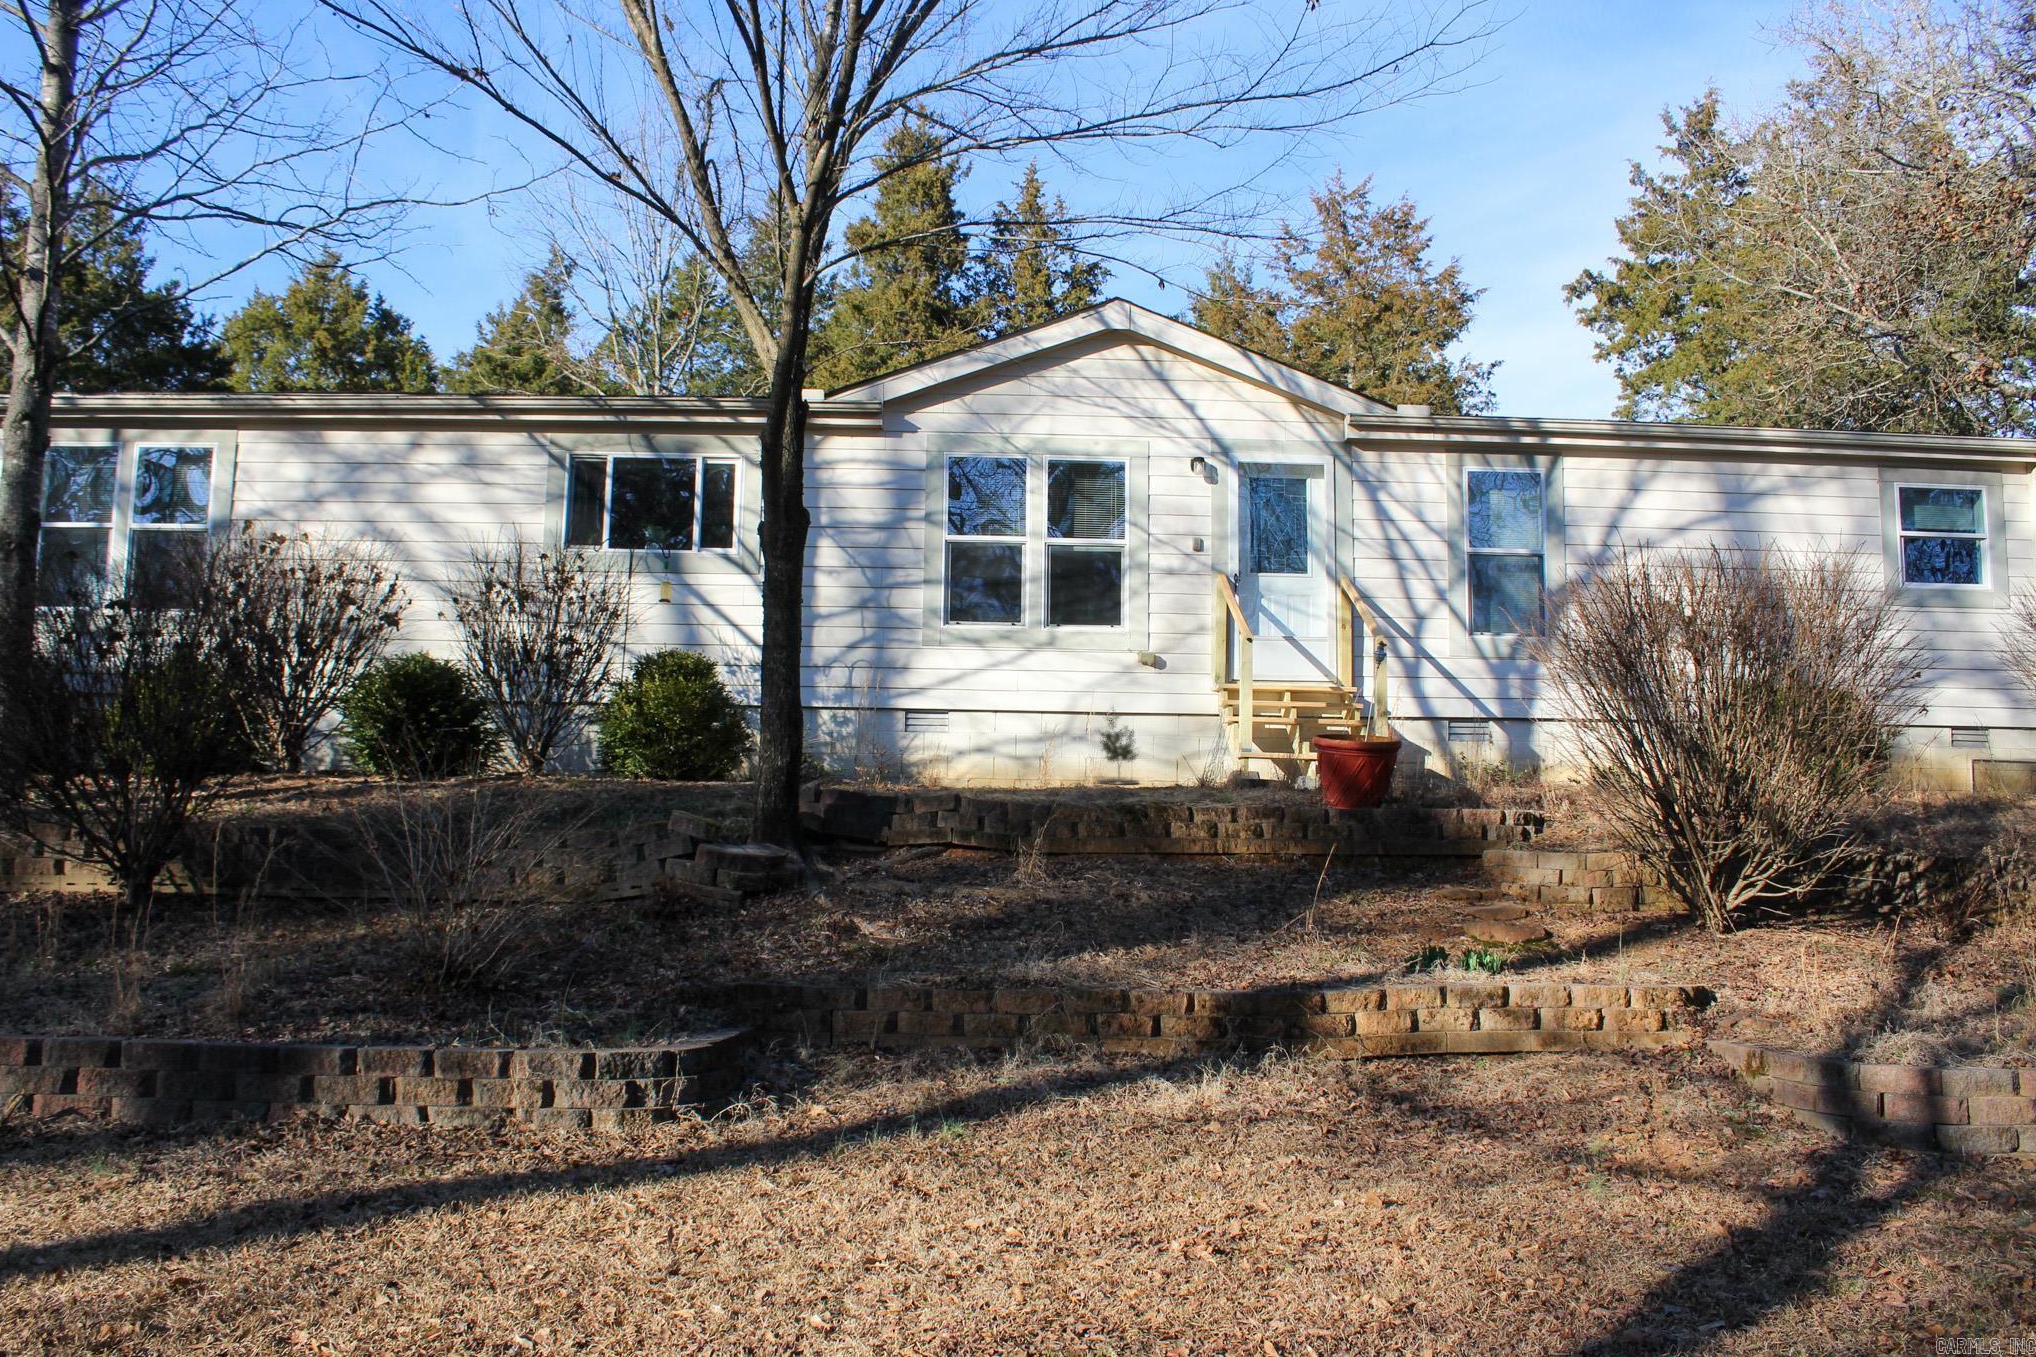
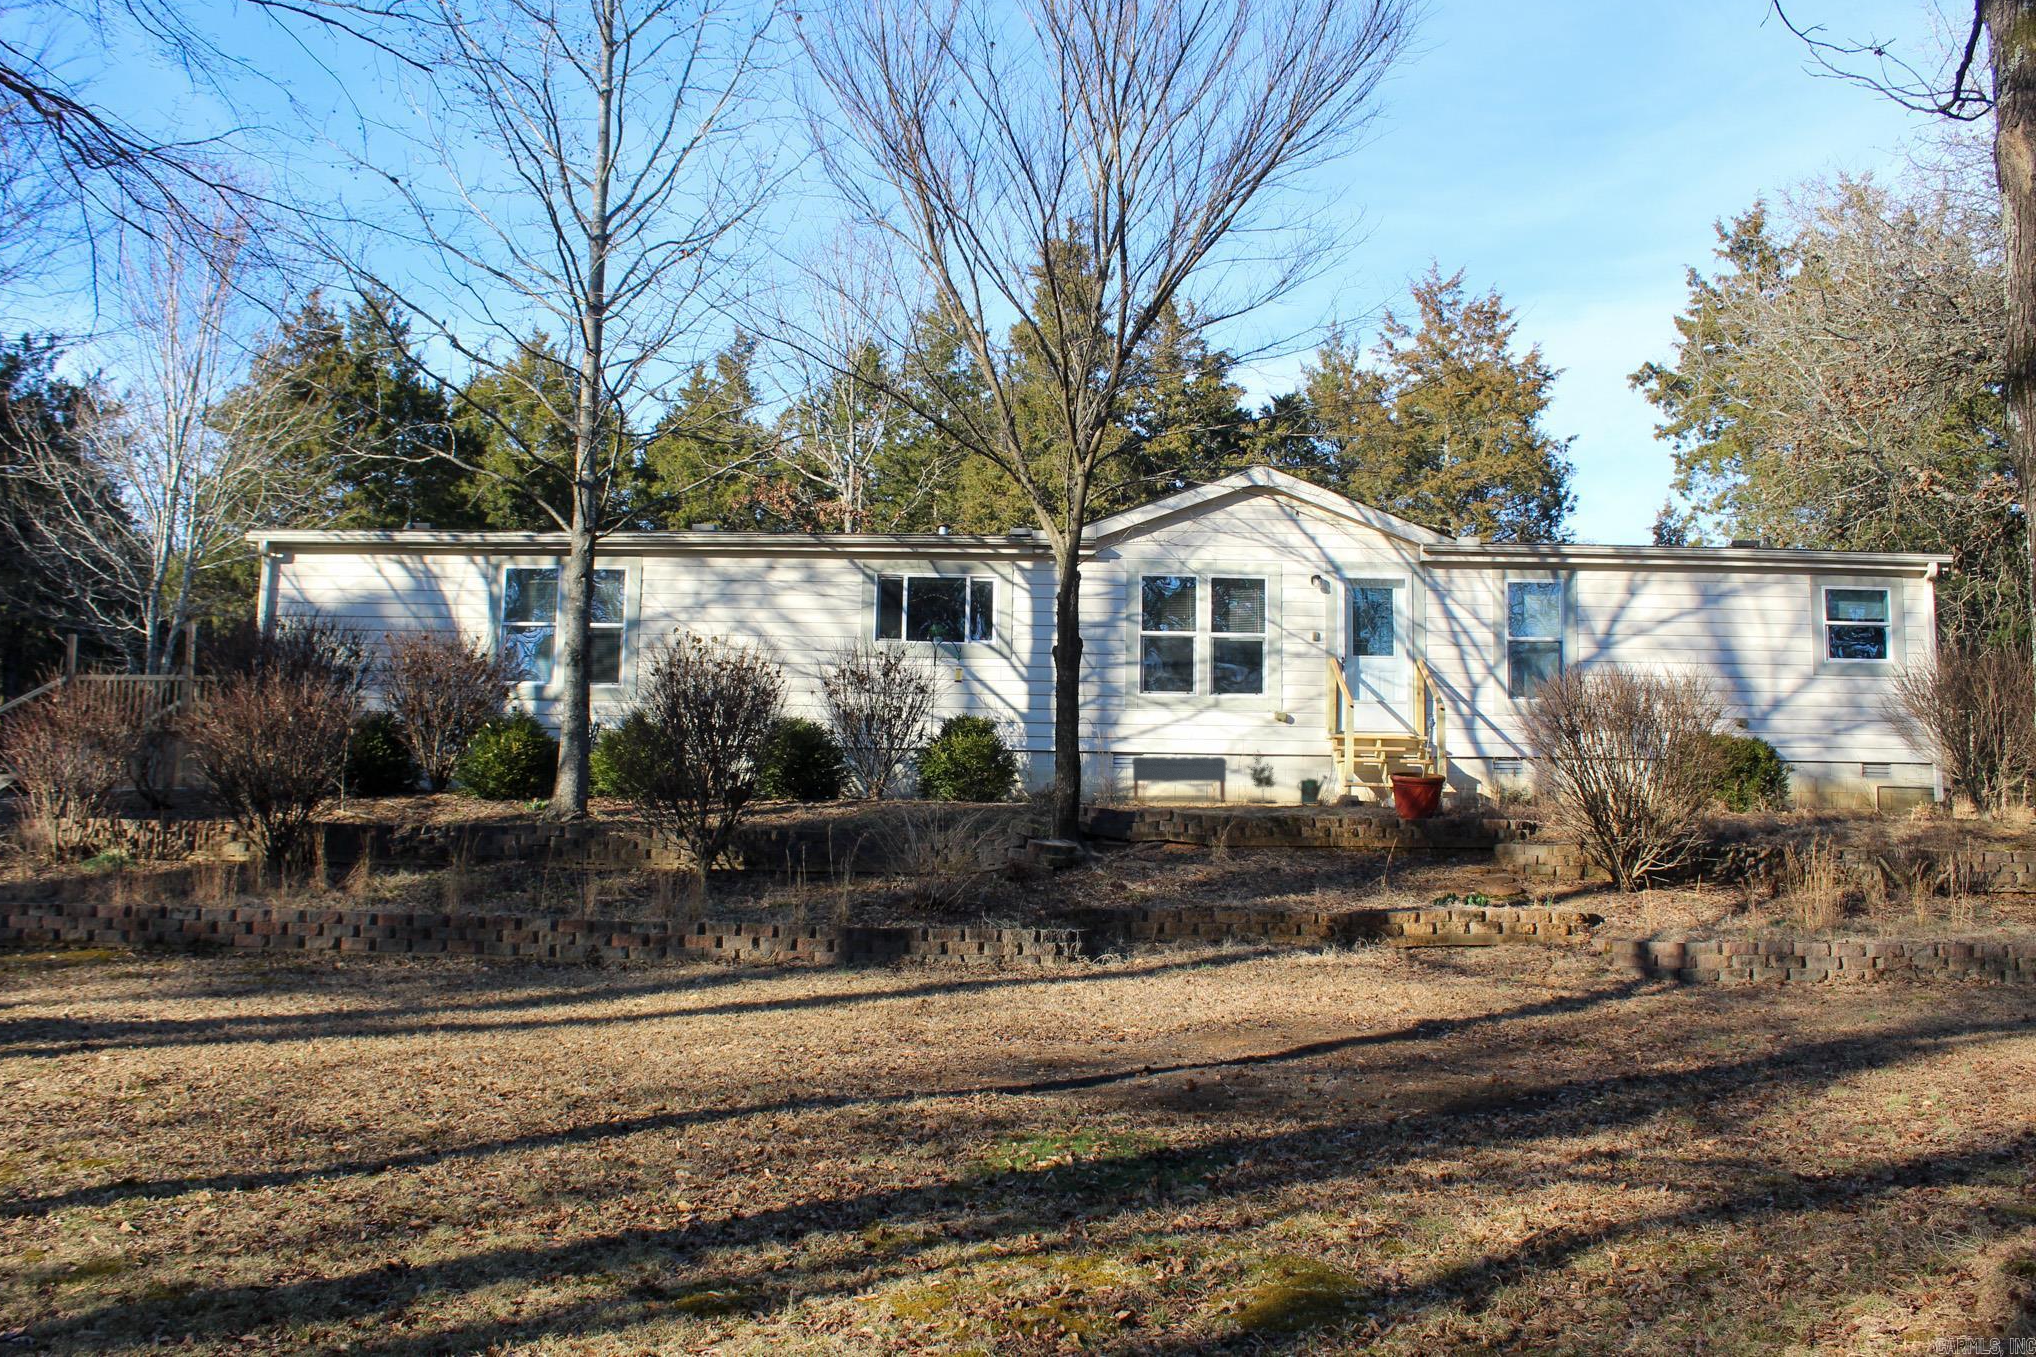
bench: none [926,717,1066,783] -> present [1132,757,1227,801]
watering can: none [1169,744,1213,785] -> present [1298,776,1327,804]

